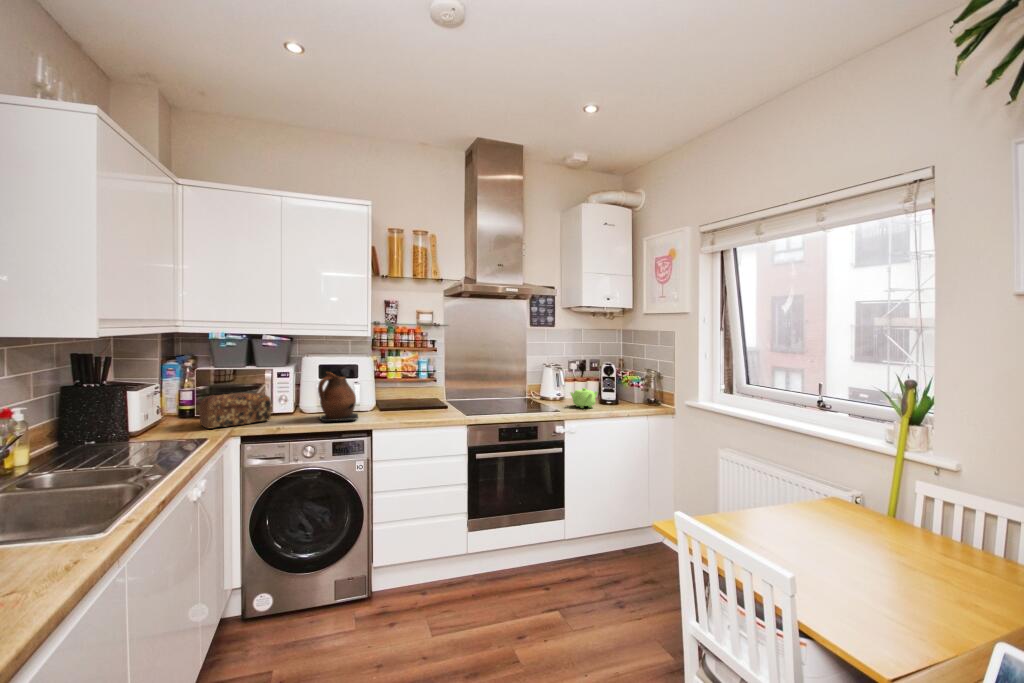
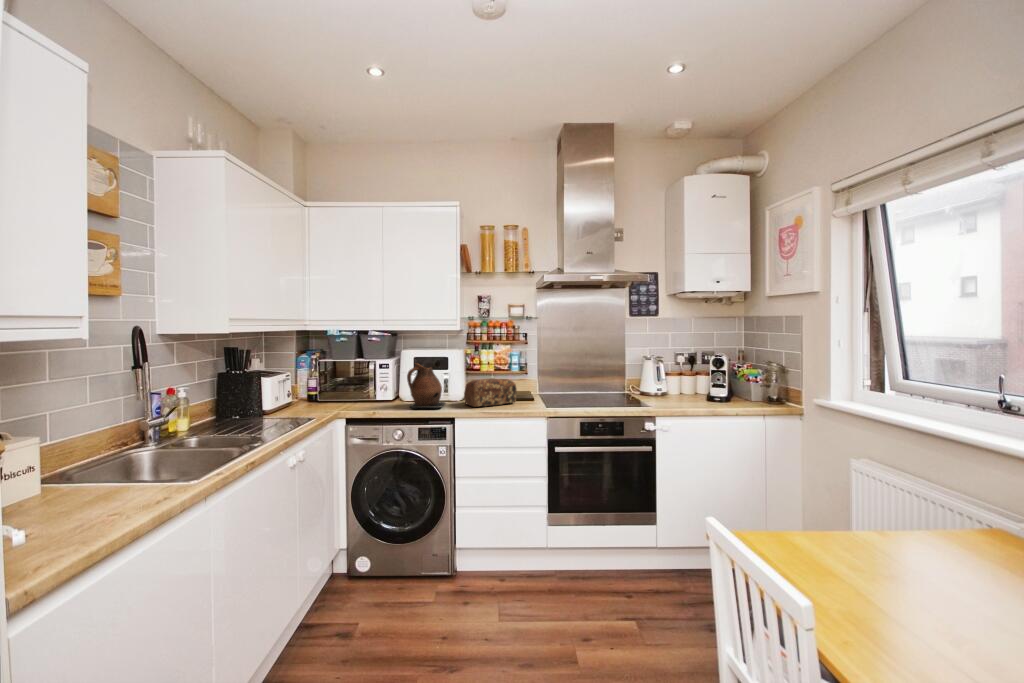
teapot: present [570,388,598,408] -> none [666,383,702,405]
bread loaf: present [199,392,271,429] -> present [464,378,517,407]

